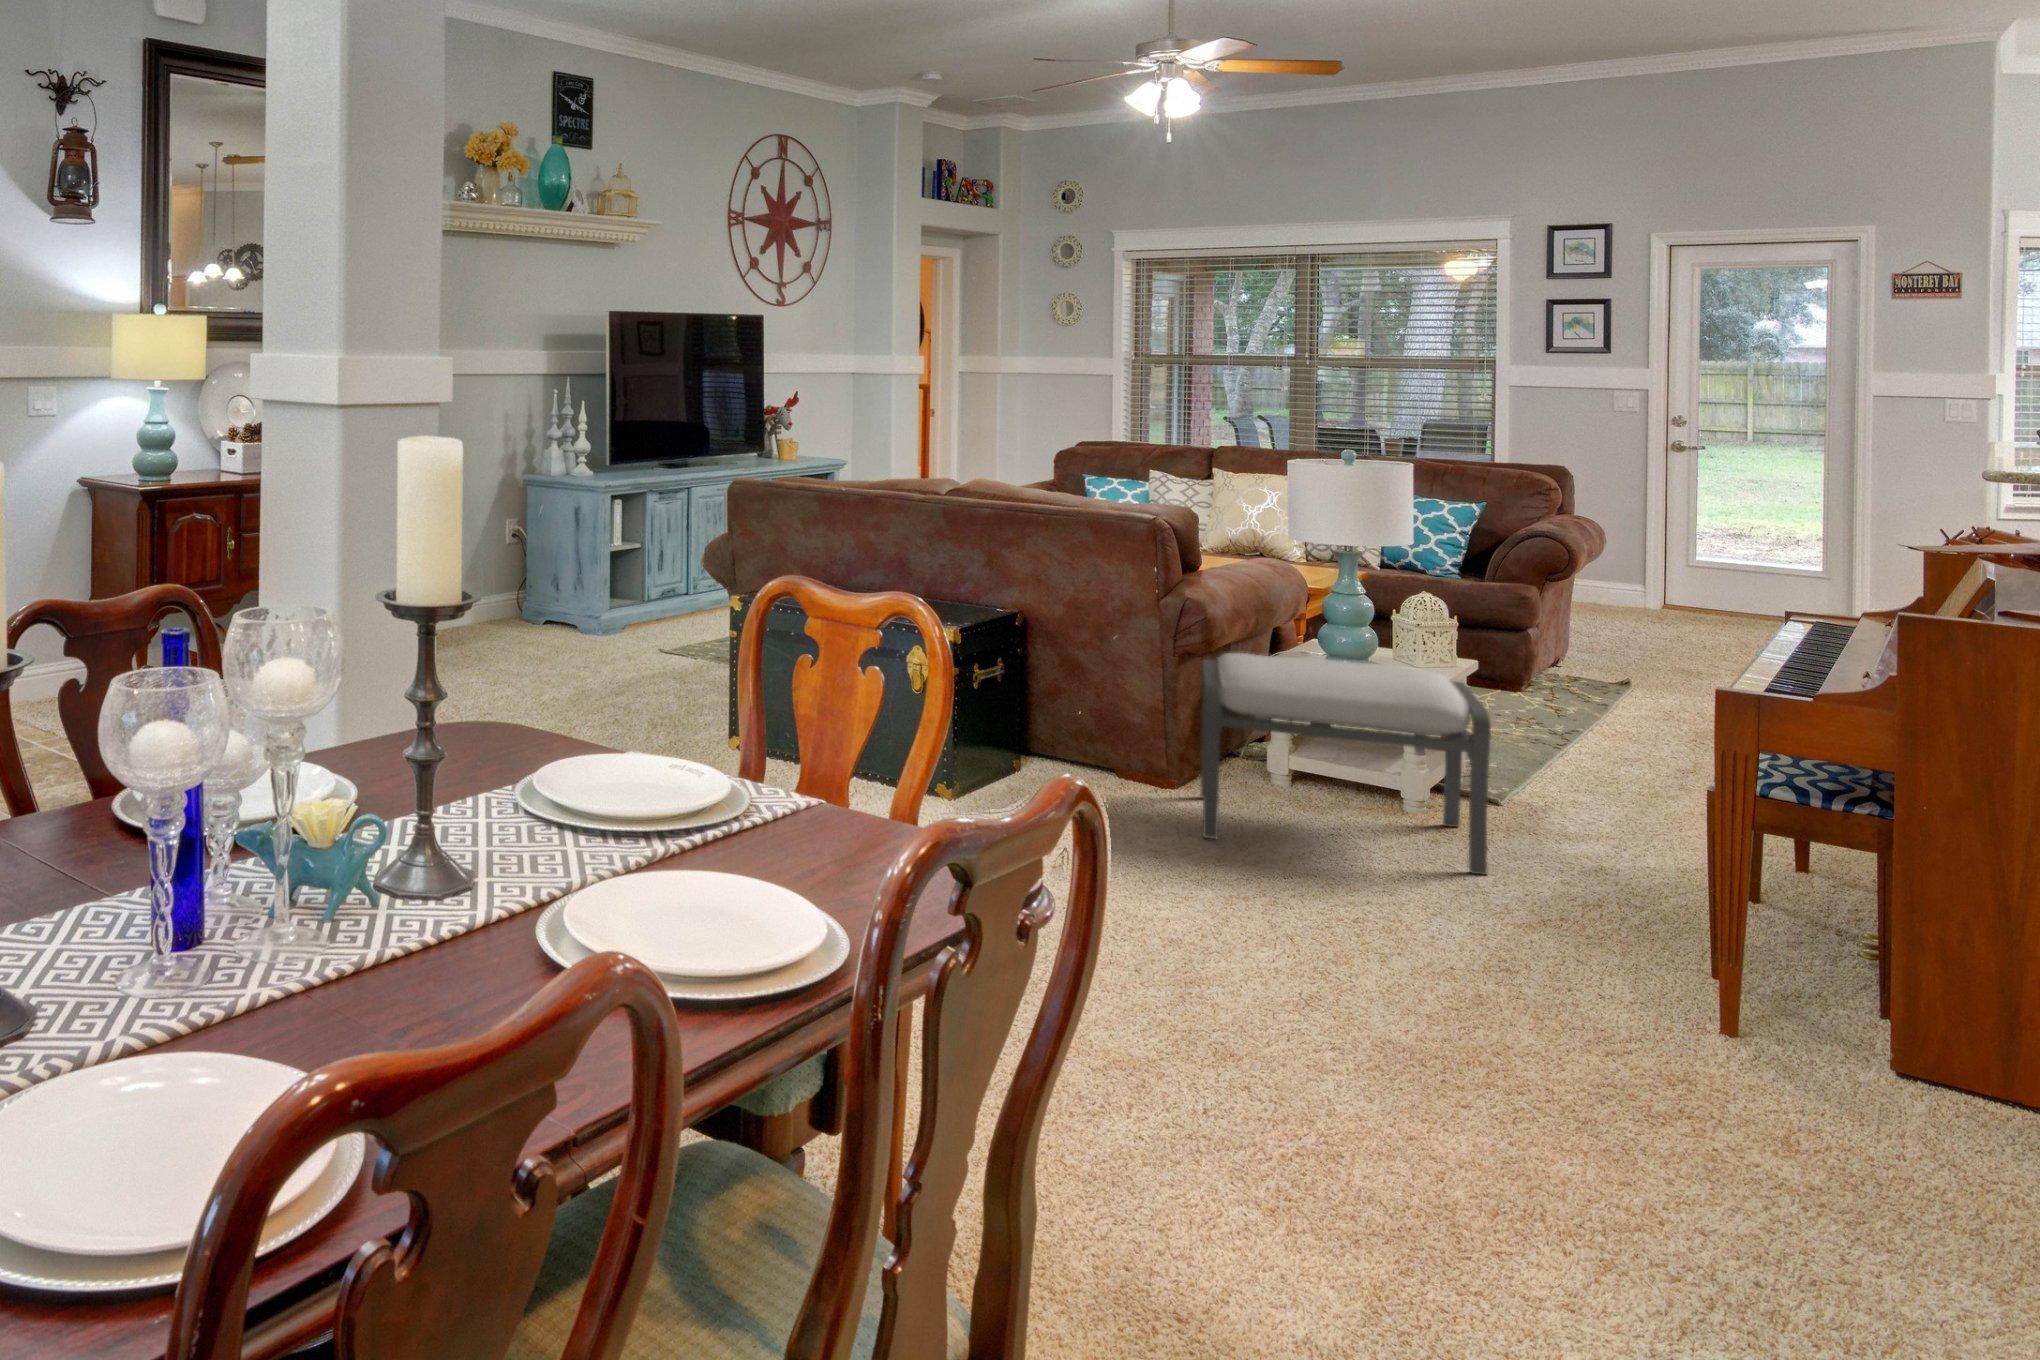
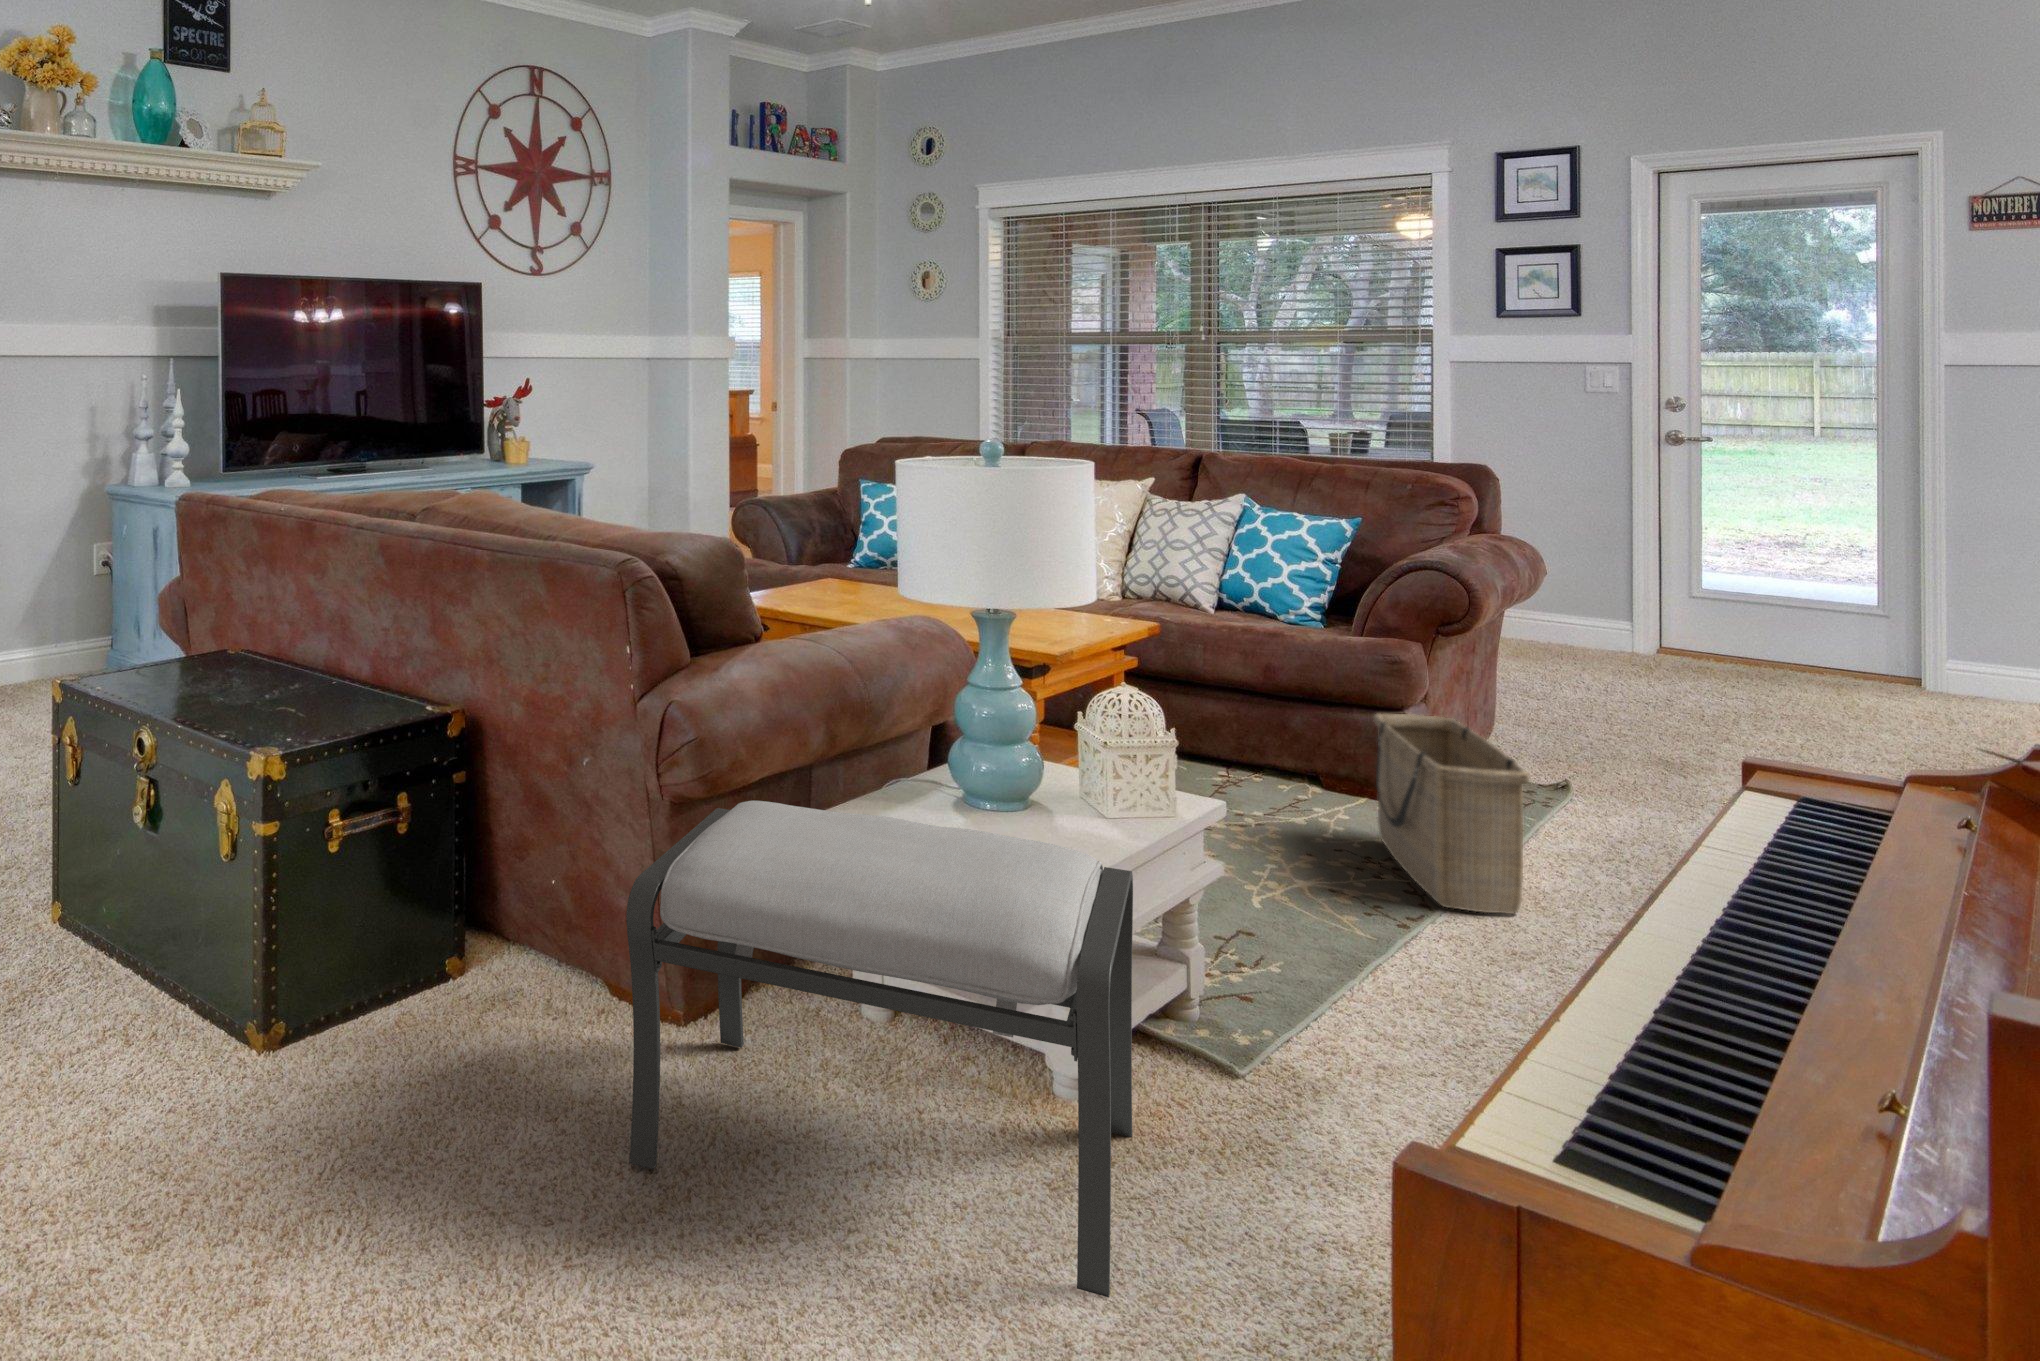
basket: none [1520,627,1634,742] -> present [1373,714,1529,914]

